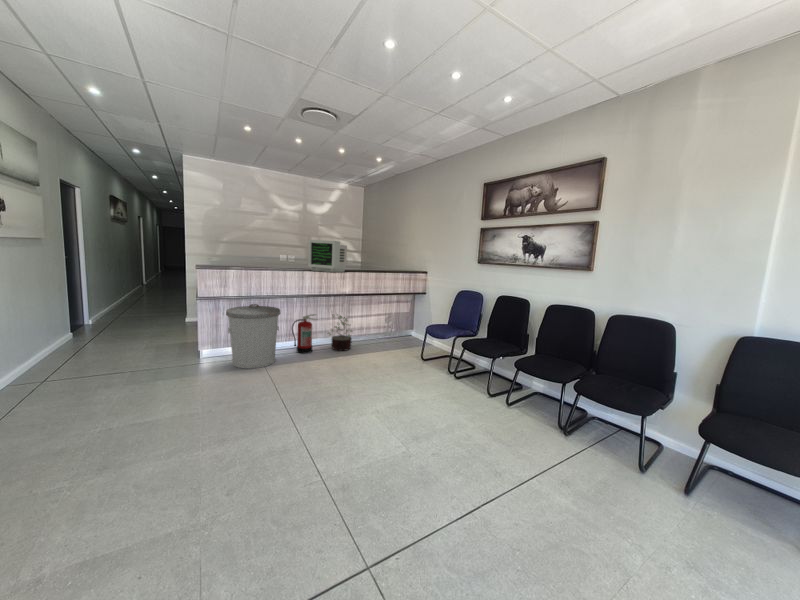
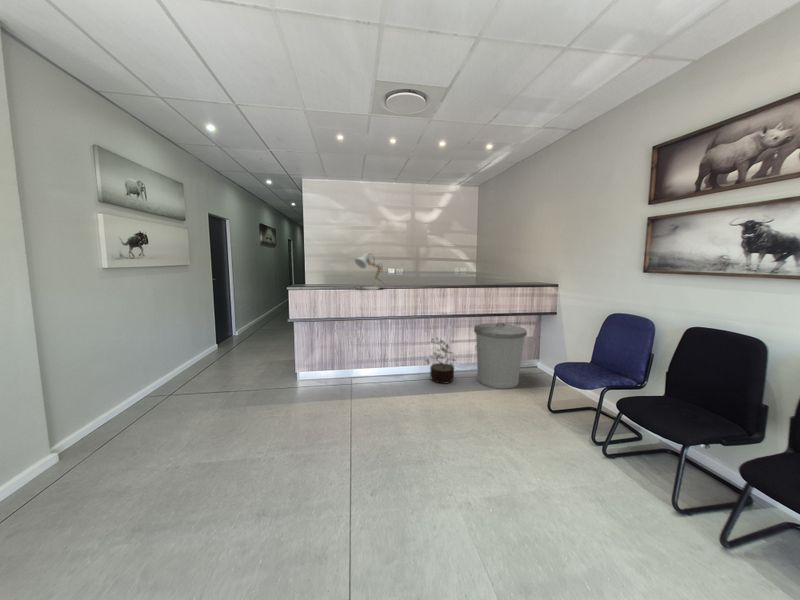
desk lamp: none [266,238,296,271] -> present [355,253,384,290]
computer monitor: present [308,240,347,272] -> none [402,252,448,290]
trash can: present [226,304,280,369] -> present [474,323,527,389]
fire extinguisher: present [292,314,316,353] -> none [384,338,415,384]

